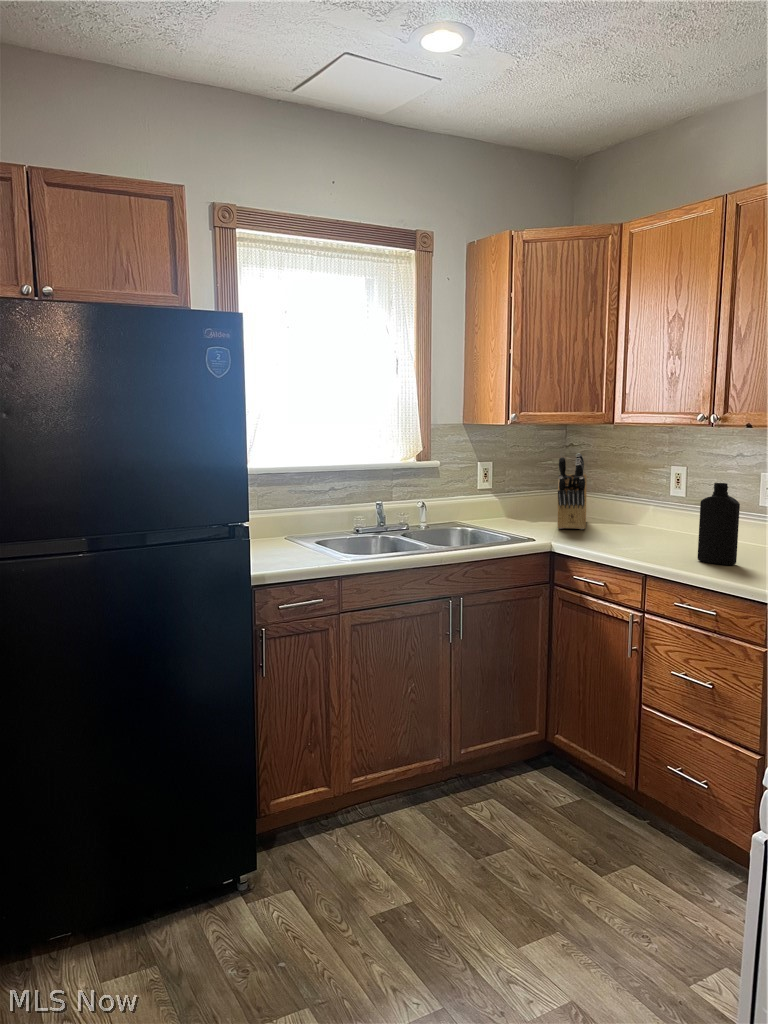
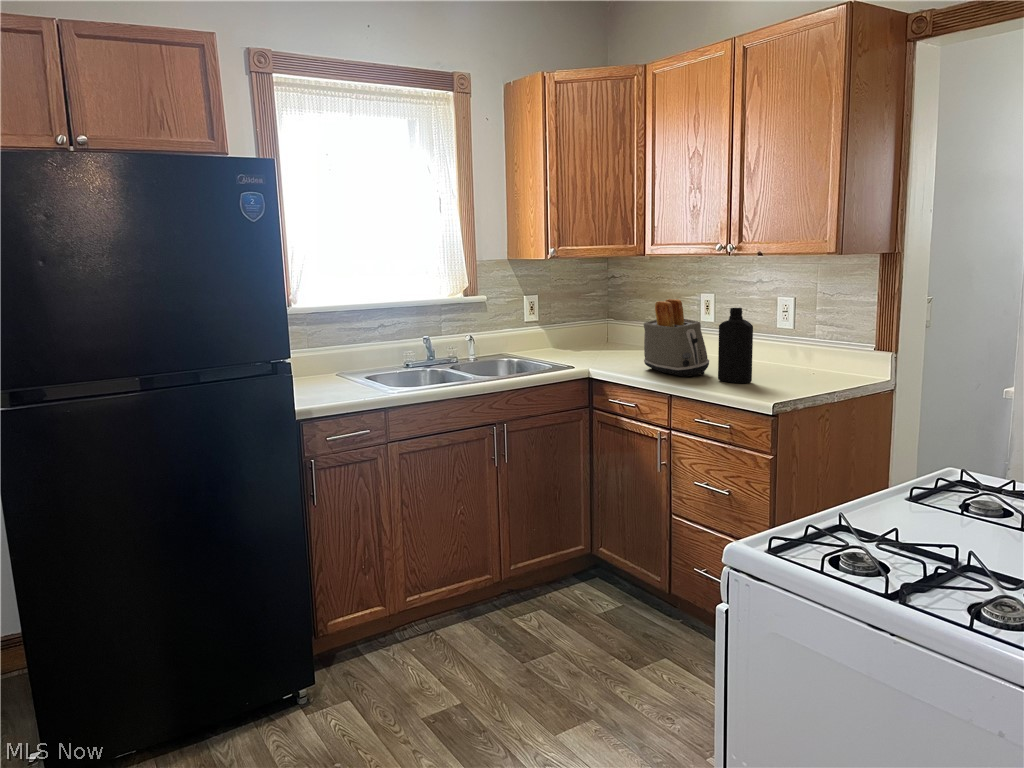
knife block: present [558,453,587,529] -> none [596,285,627,357]
toaster: none [611,470,686,554] -> present [644,299,709,377]

